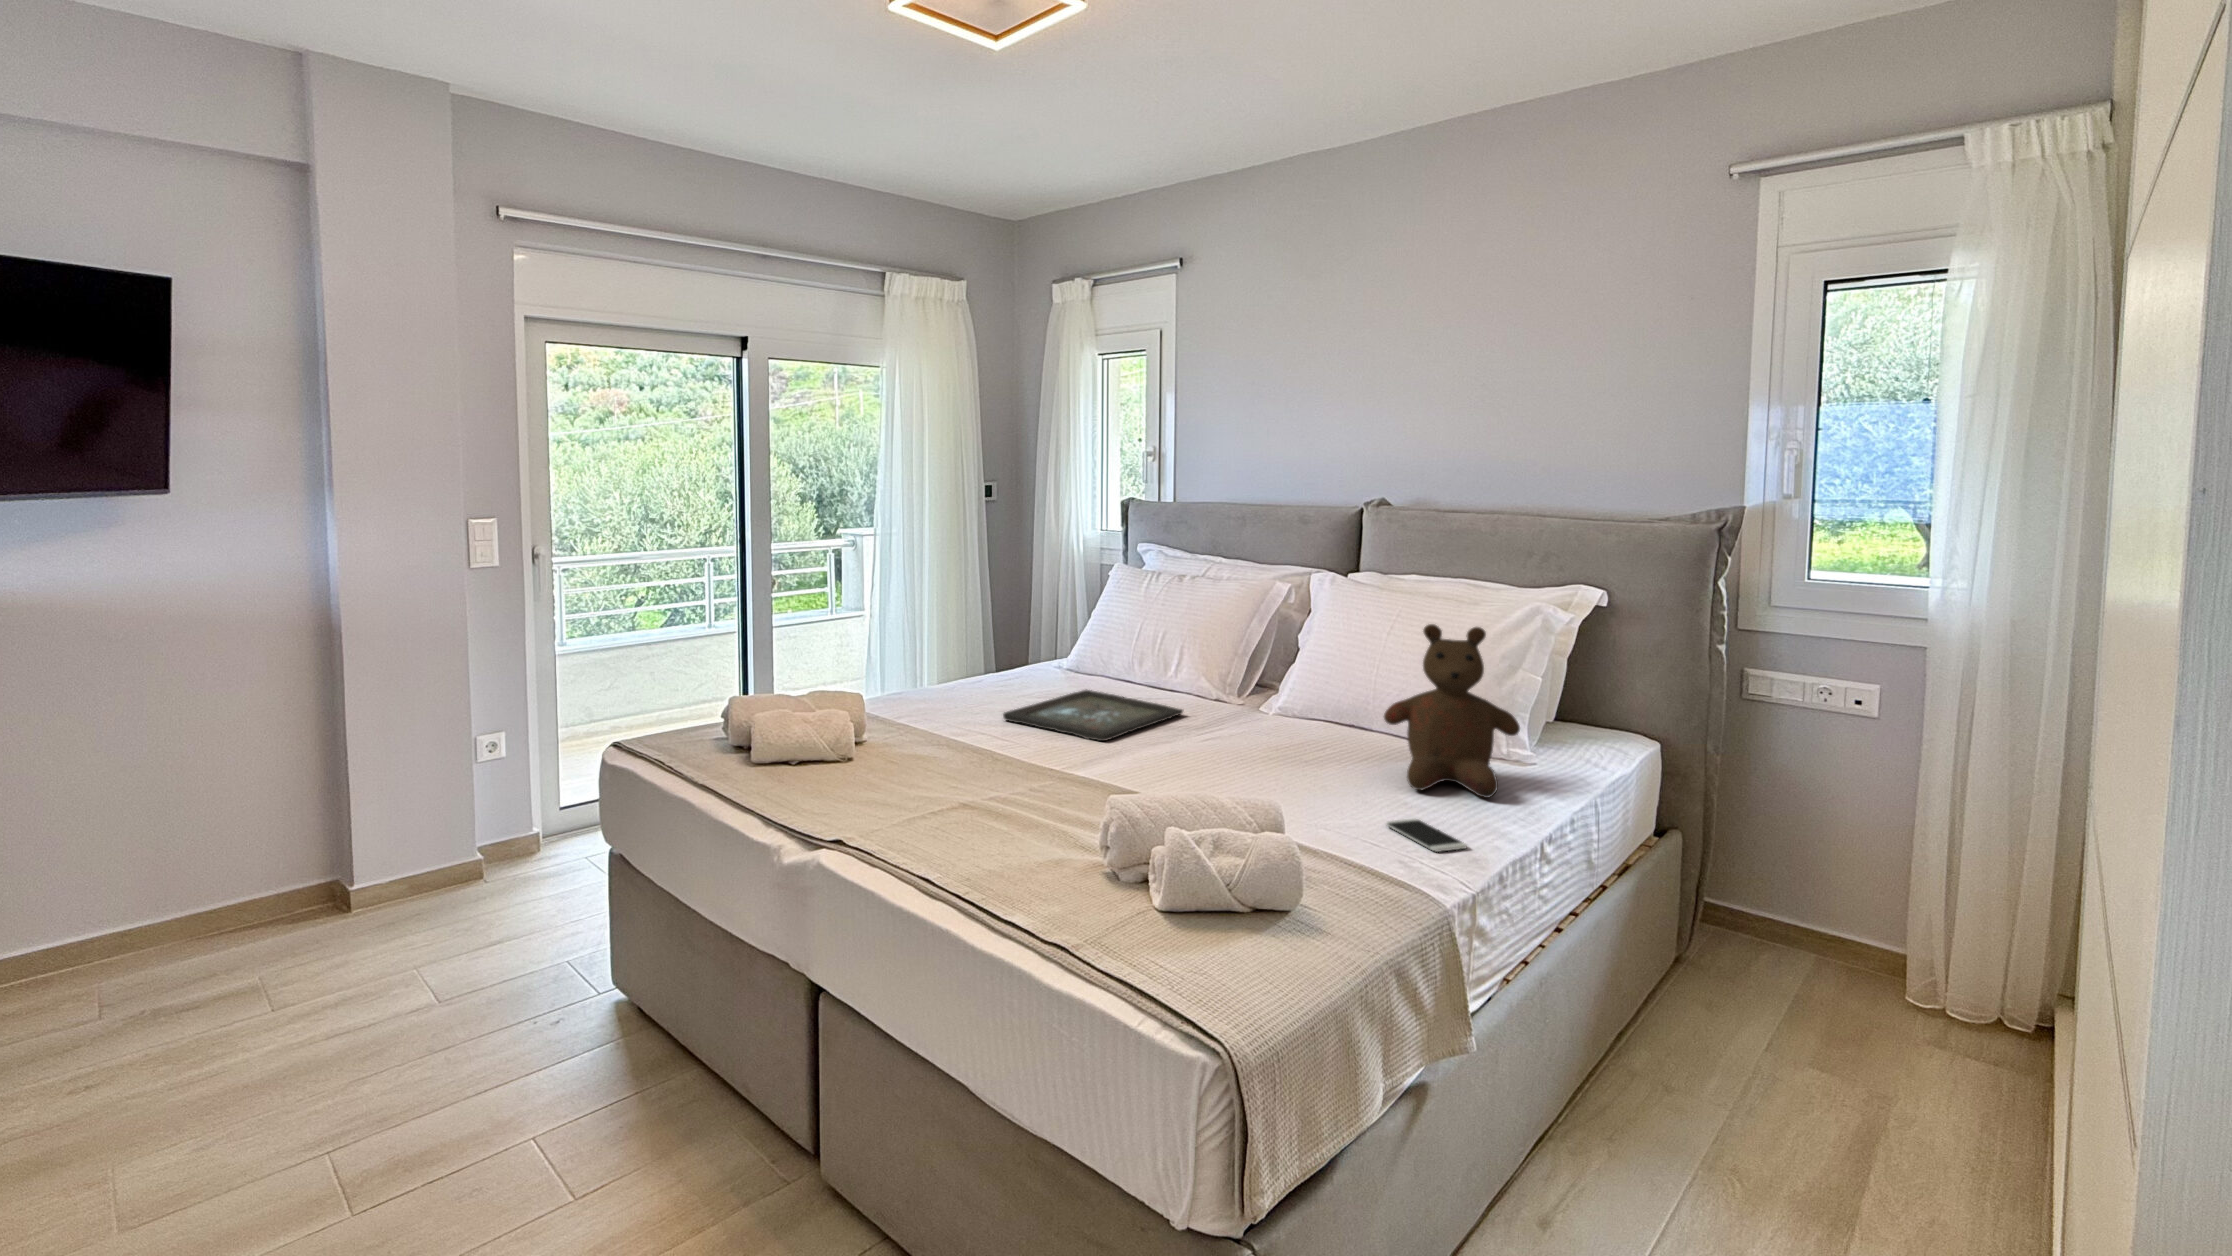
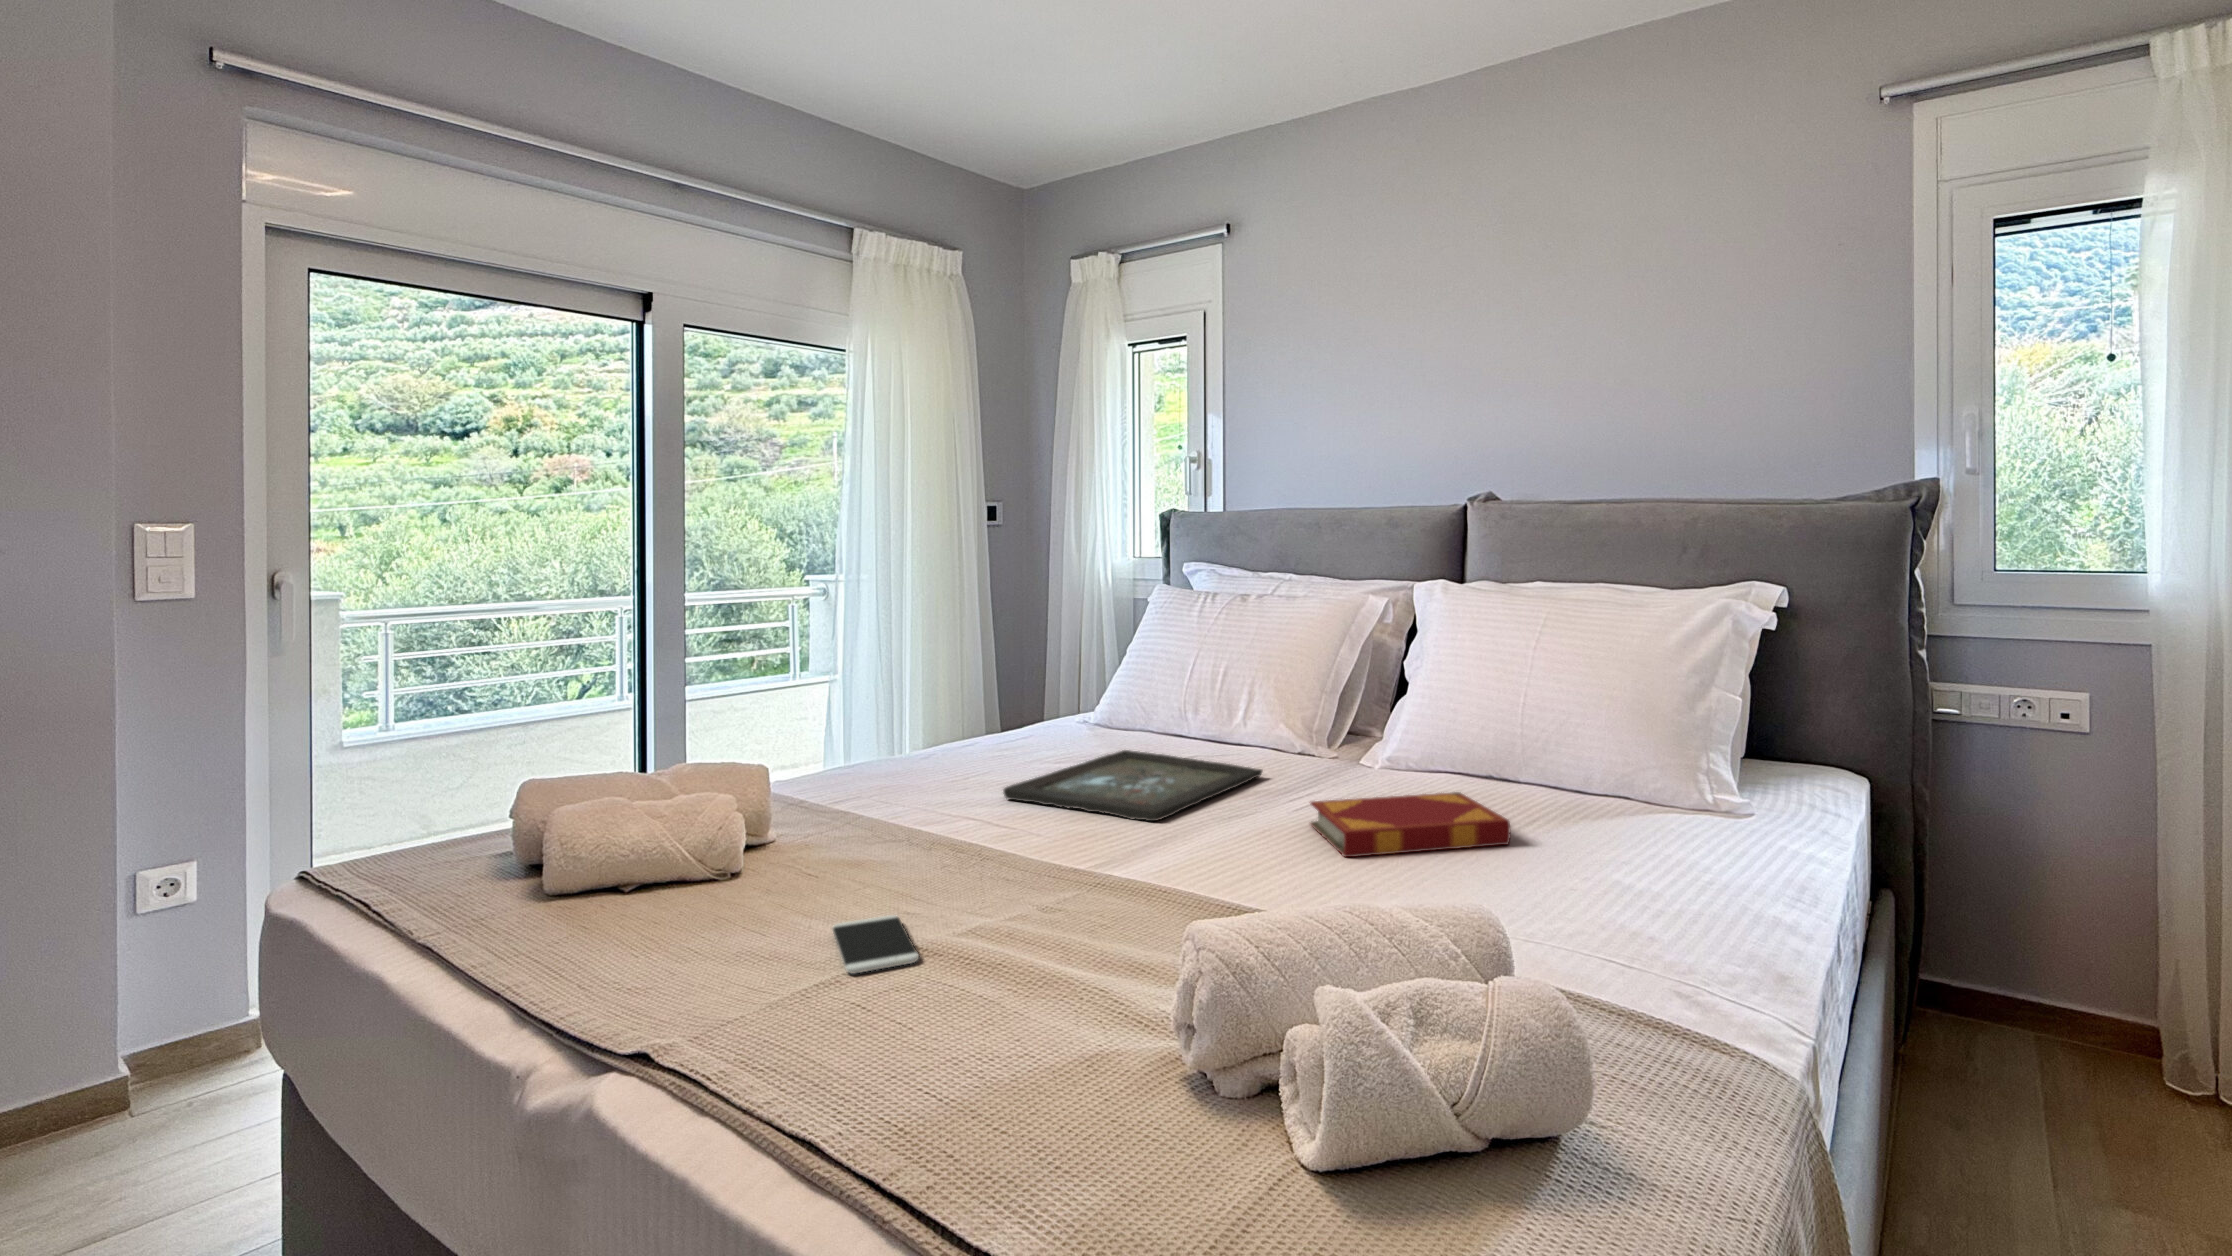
teddy bear: present [1384,624,1520,798] -> none [1559,625,1747,870]
hardback book: none [1207,734,1344,773] -> present [1310,792,1511,857]
smartphone: present [1386,818,1467,852] -> present [833,915,919,974]

